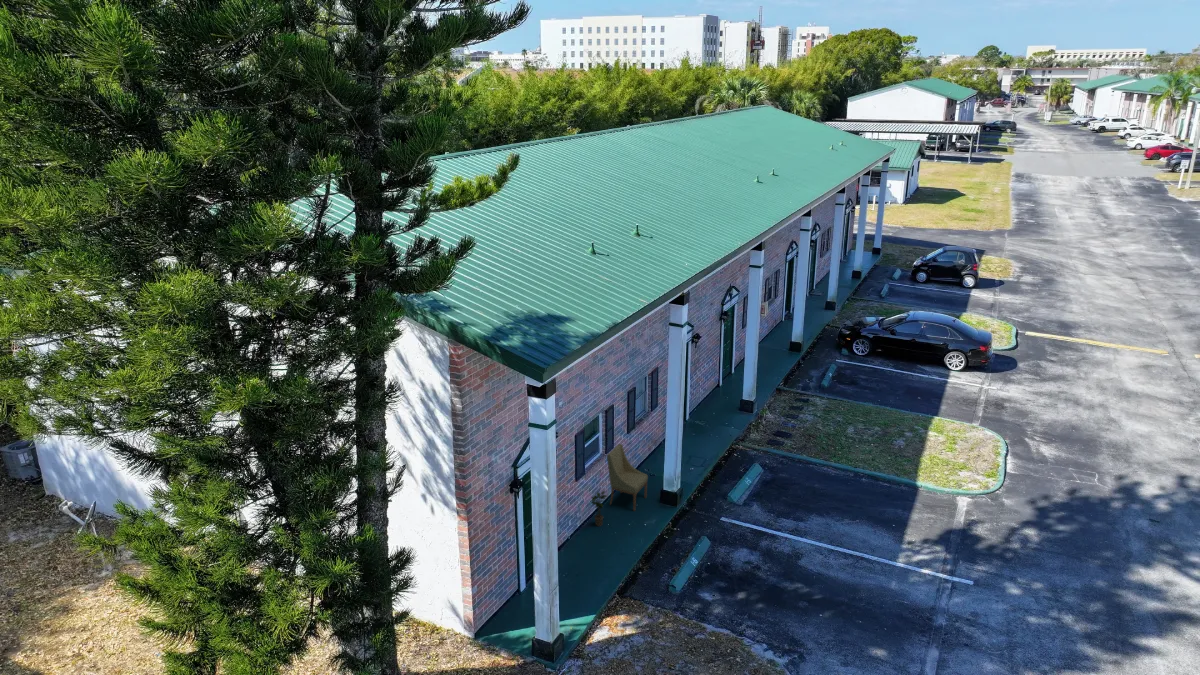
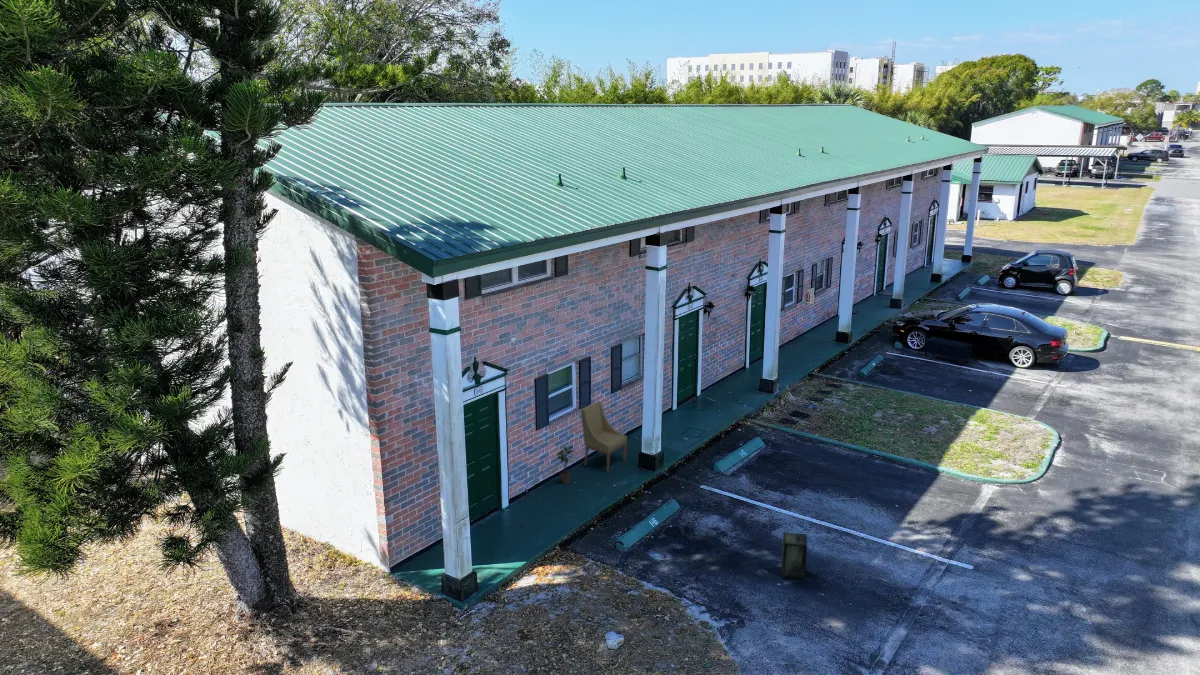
bench: none [870,344,912,371] -> present [924,337,972,365]
storage box: none [816,568,844,608] -> present [781,533,807,579]

